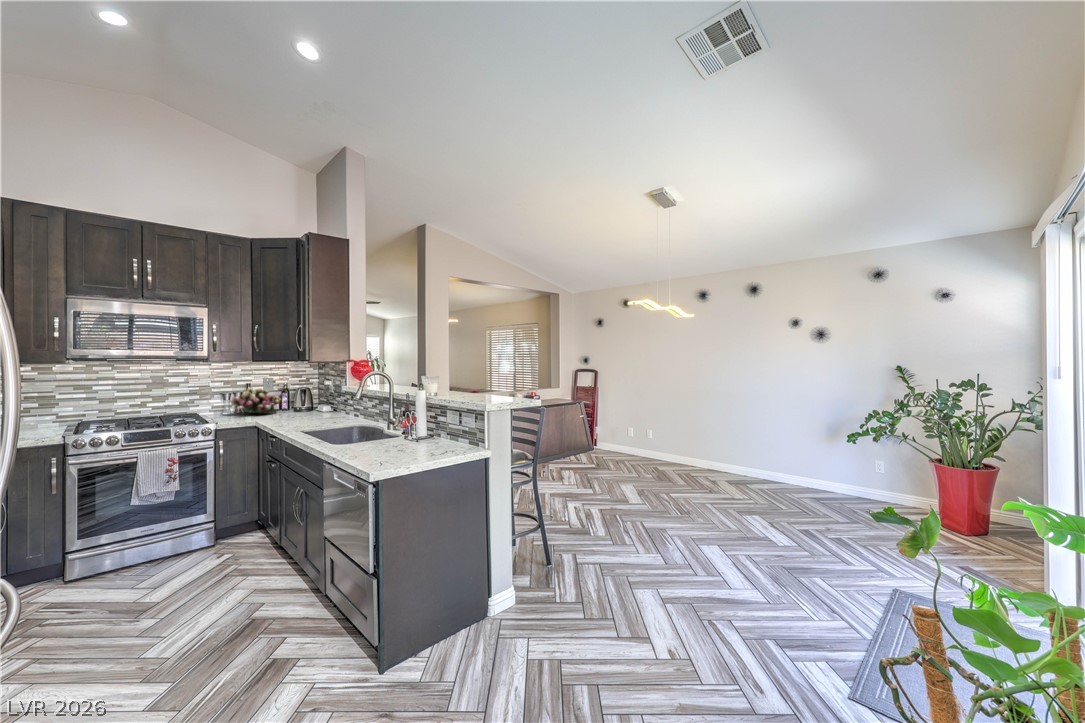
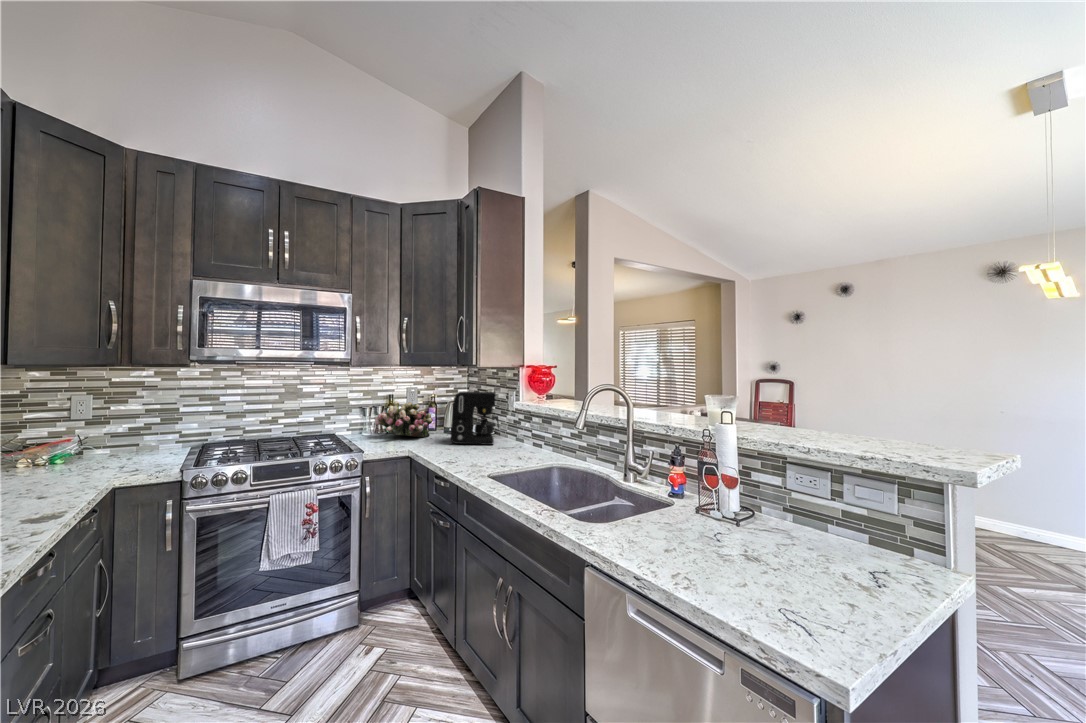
coffee maker: none [290,379,330,417] -> present [451,392,499,445]

